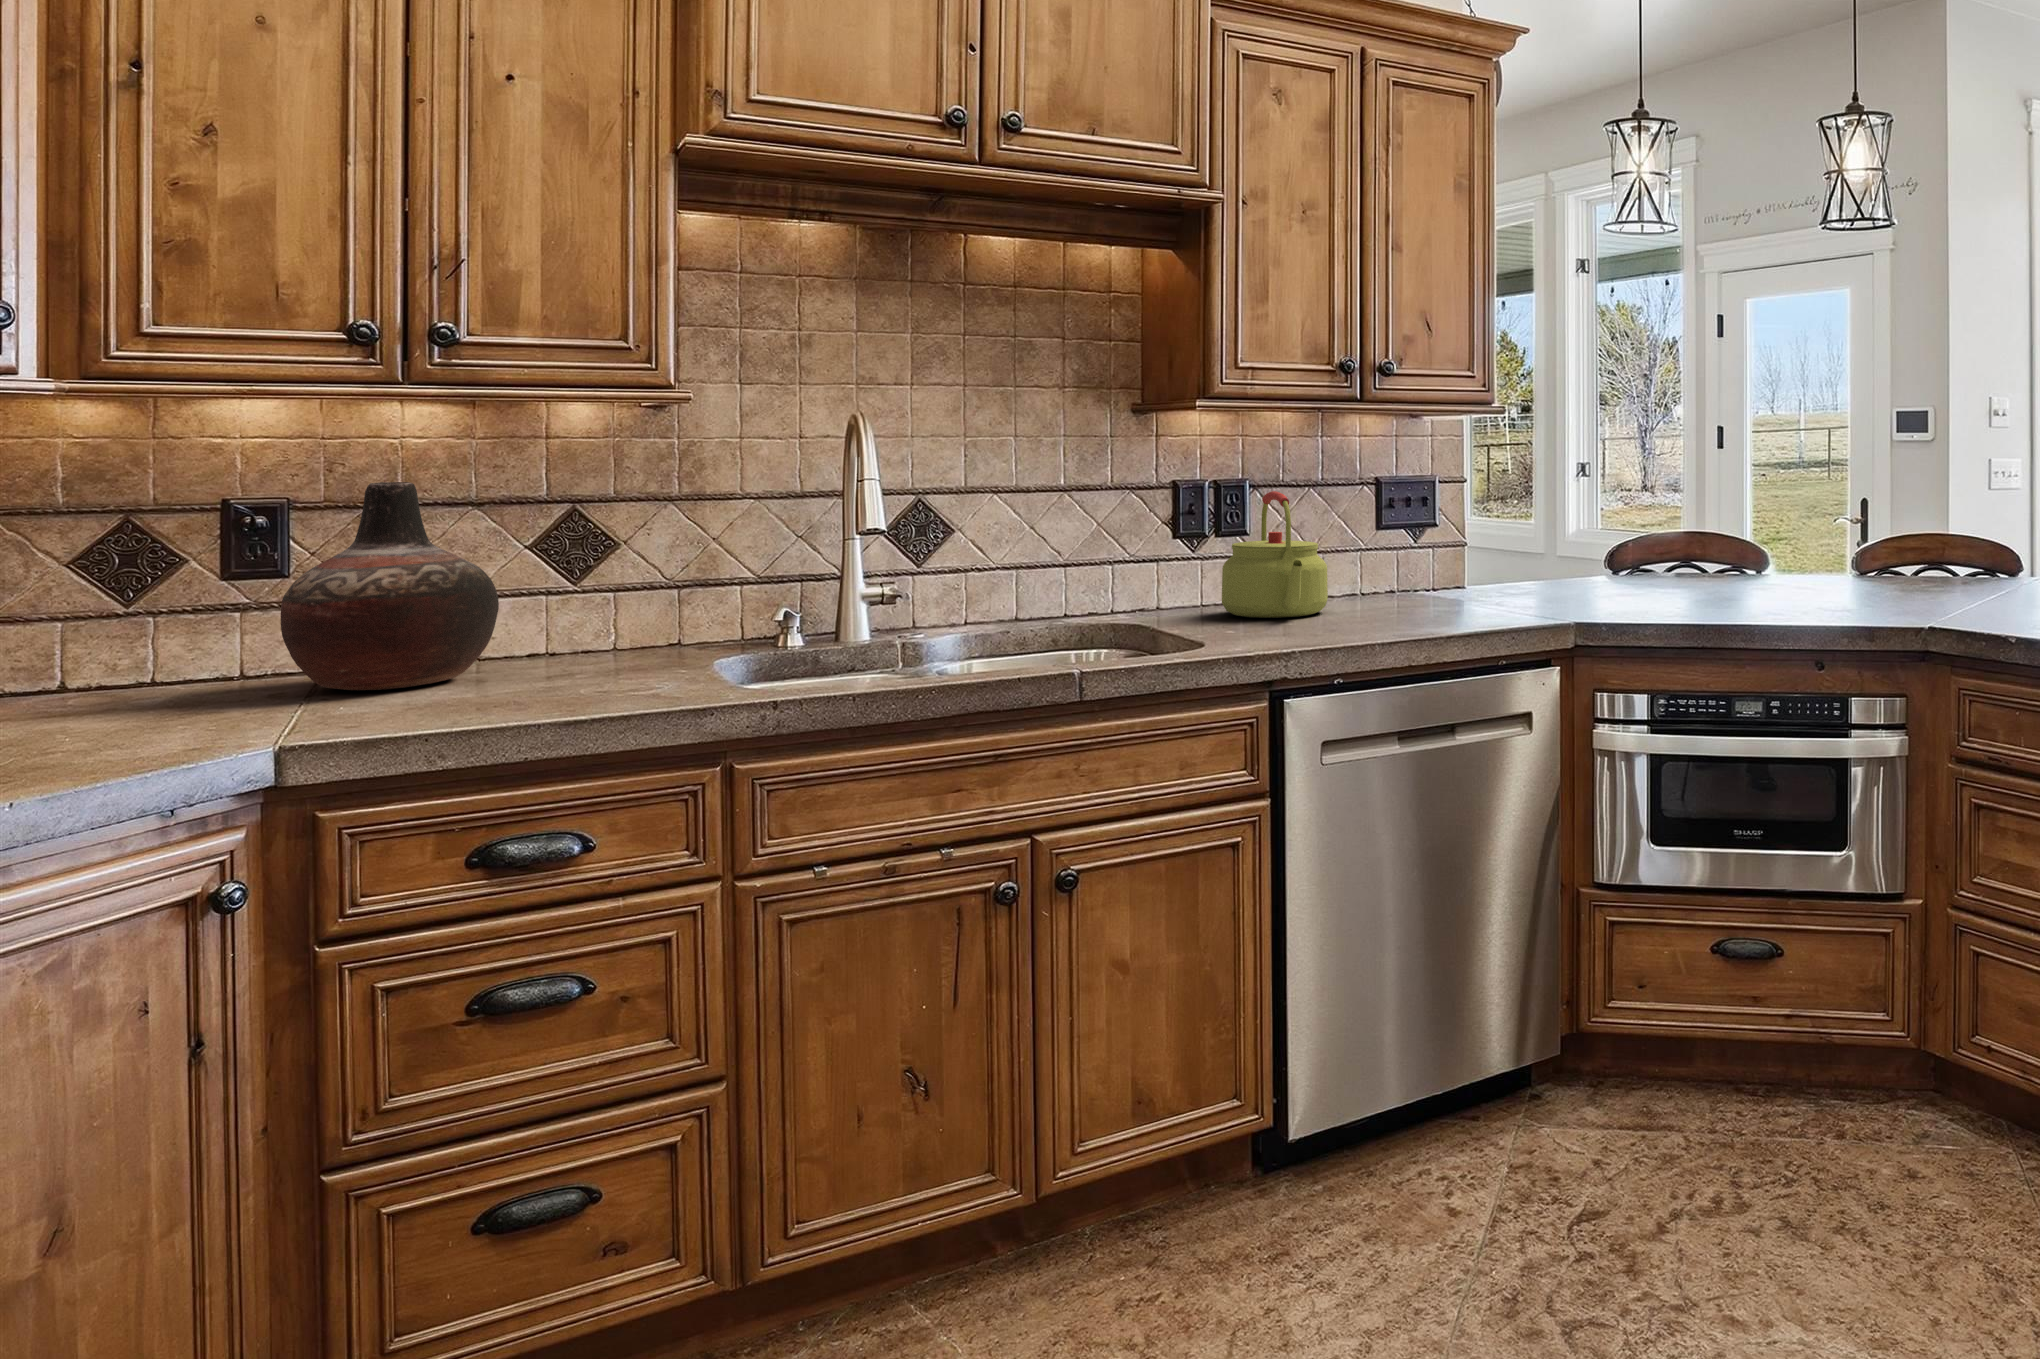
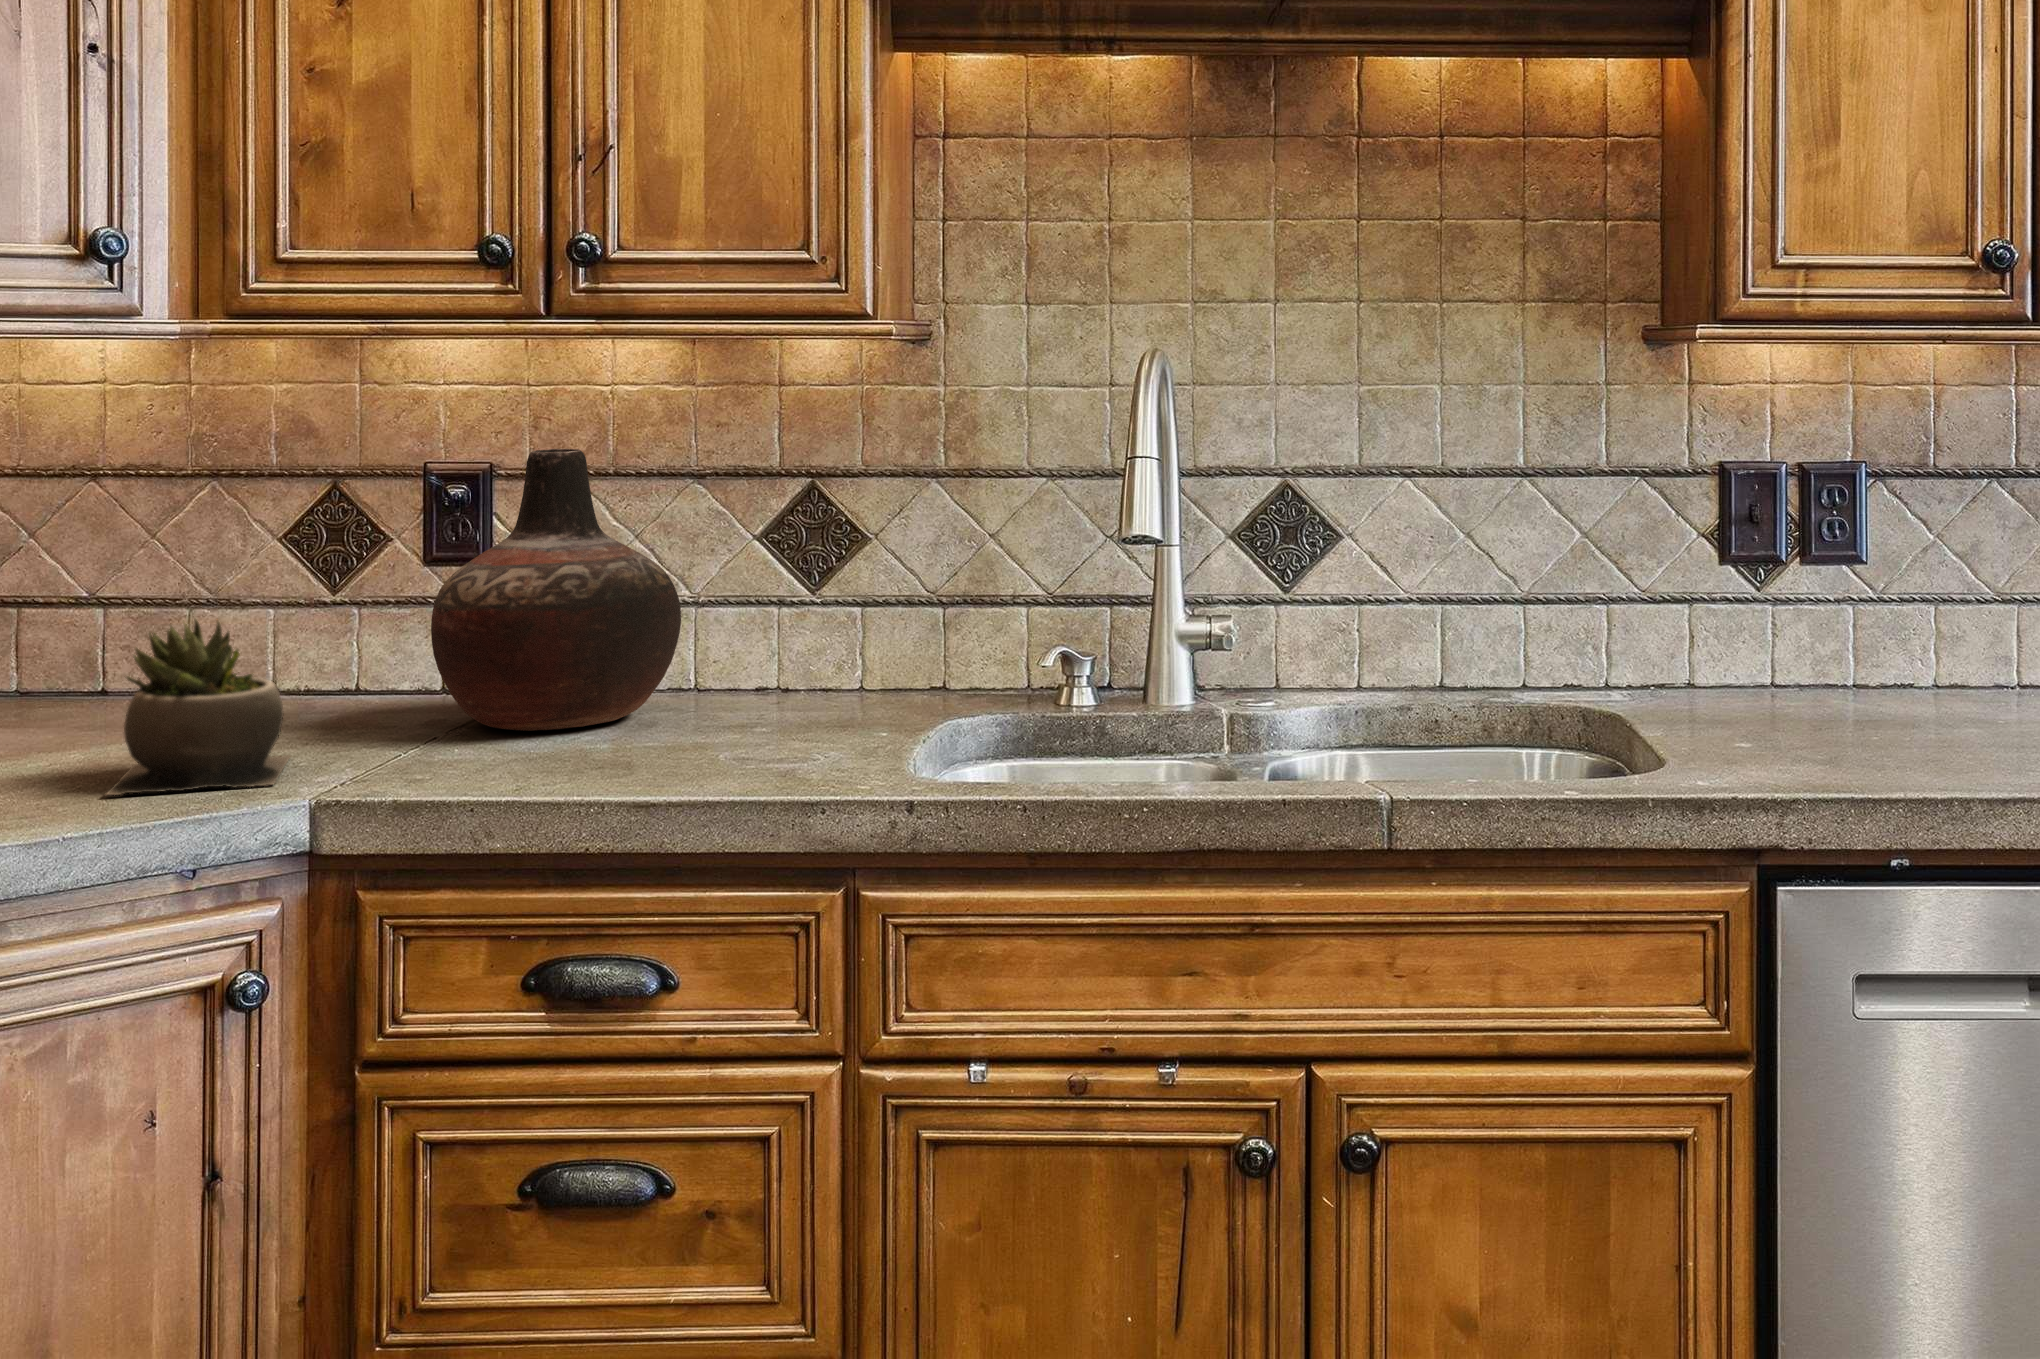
kettle: present [1222,491,1328,618] -> none [1753,497,1961,744]
succulent plant: none [64,611,252,746] -> present [107,619,290,795]

